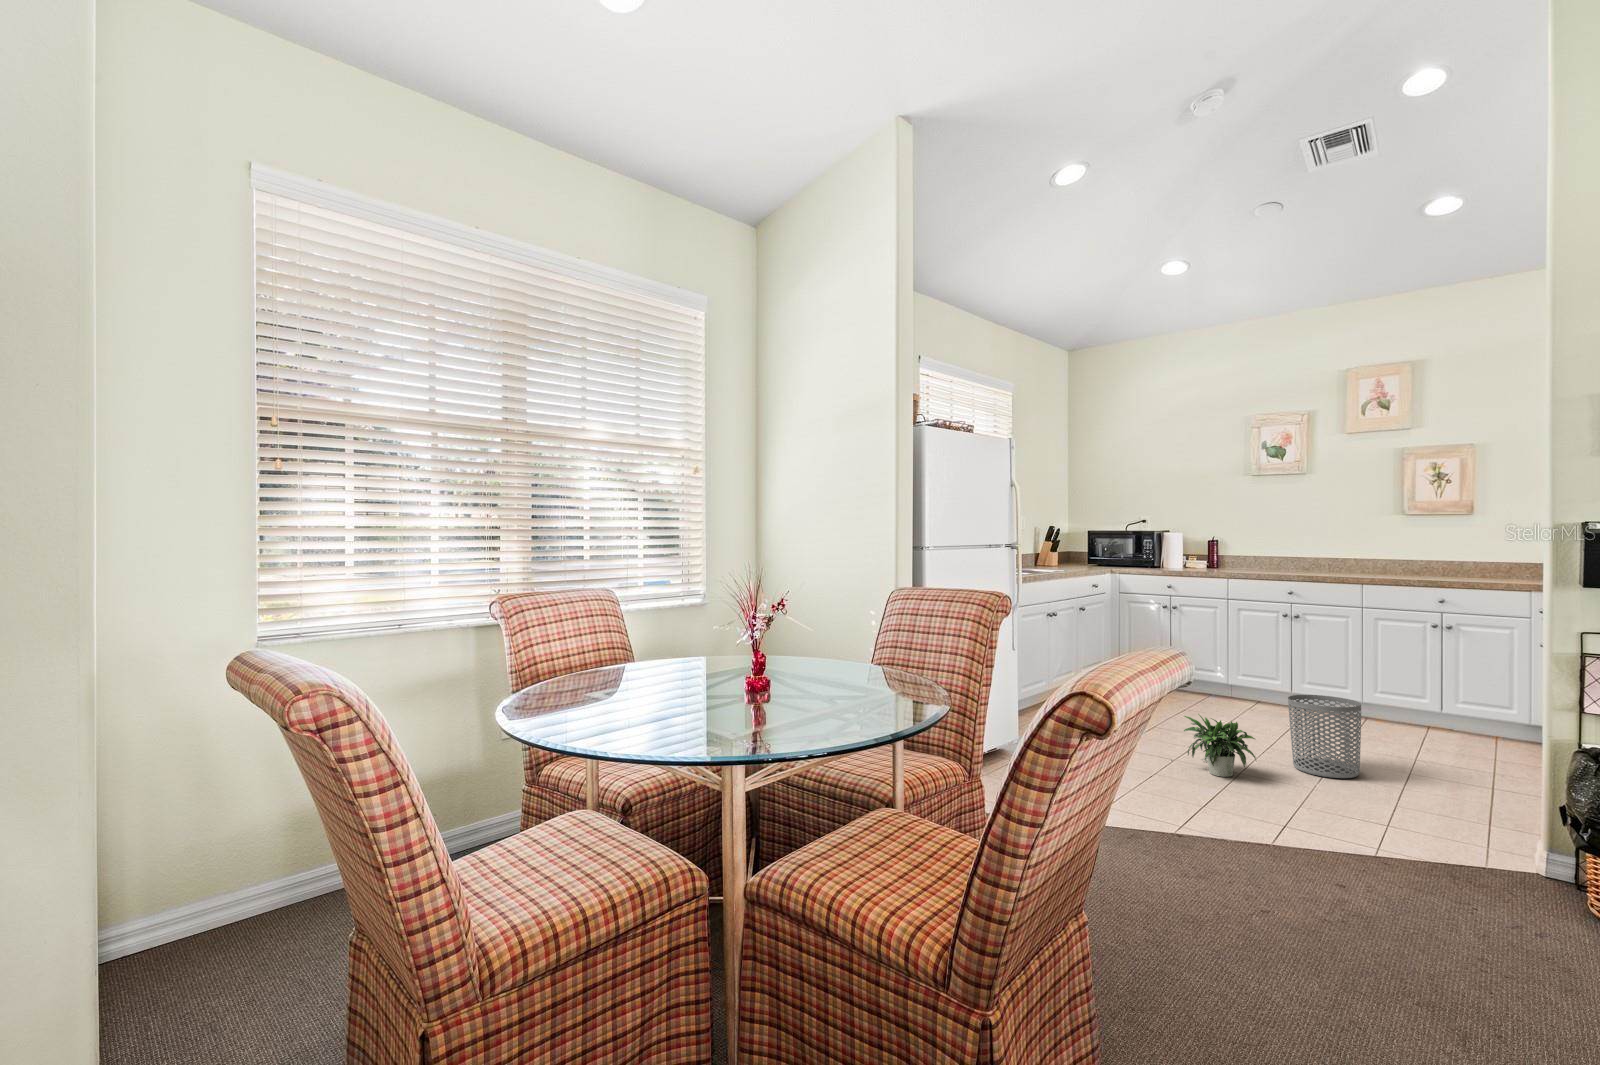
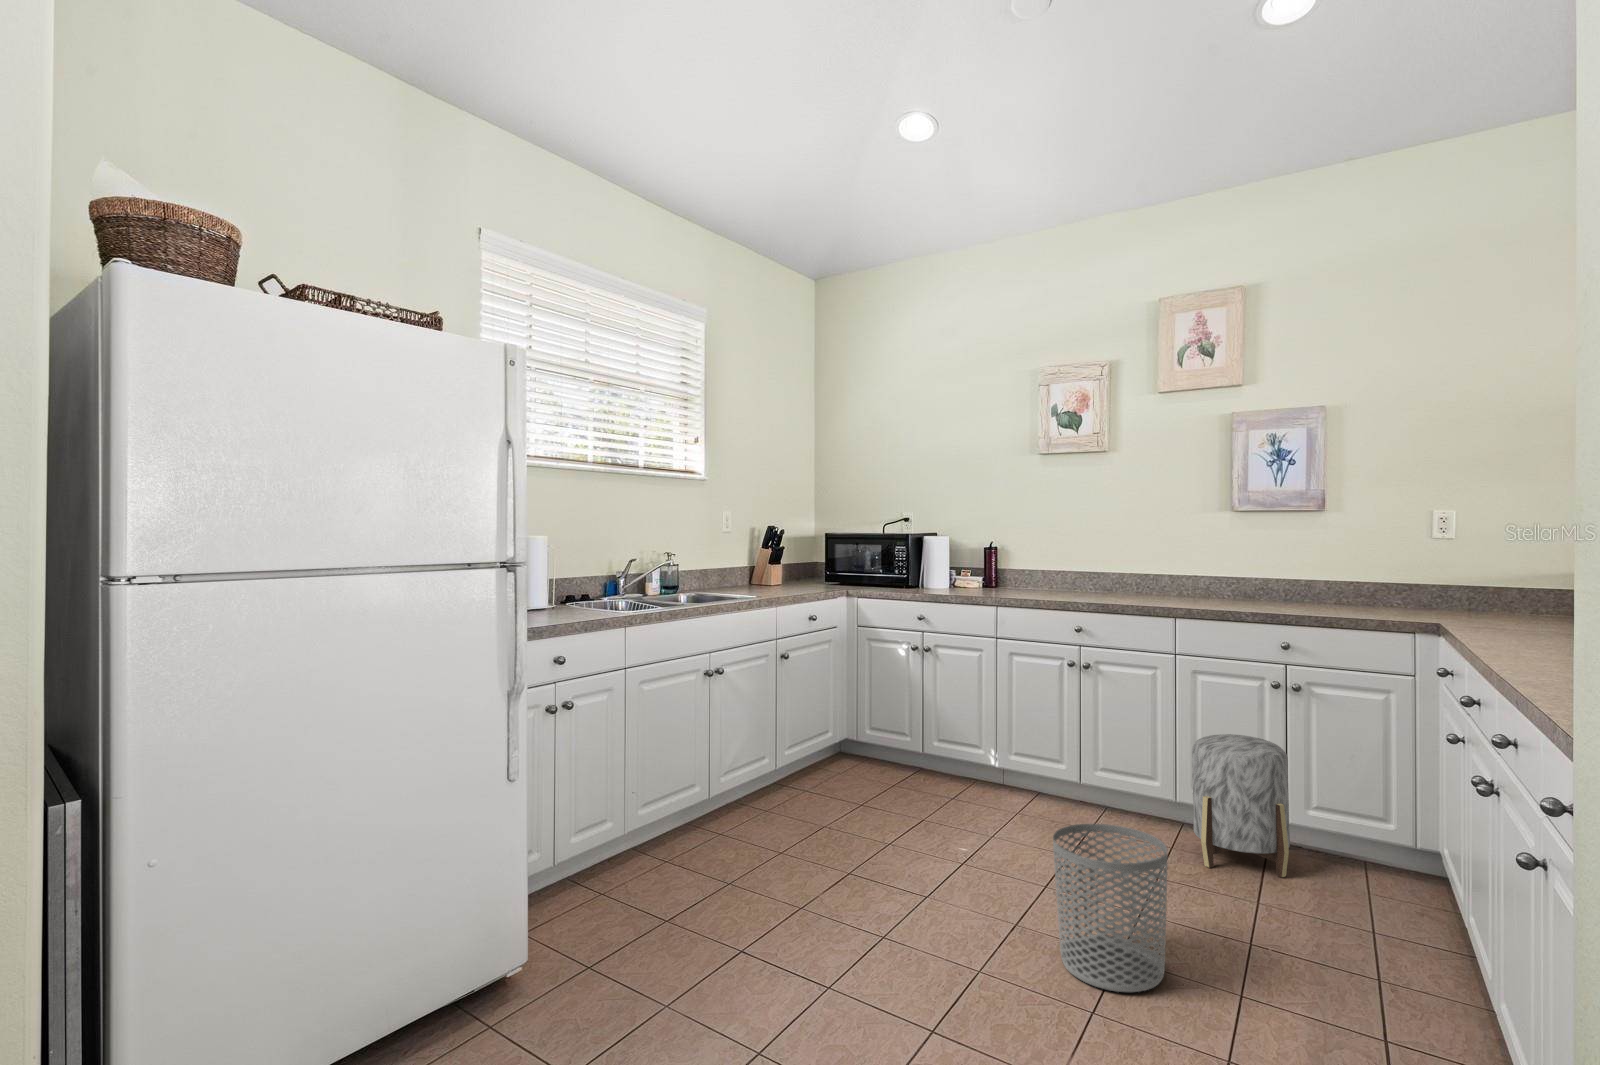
stool: none [1374,659,1446,746] -> present [1192,734,1290,877]
potted plant: present [1170,714,1256,777] -> none [856,877,990,1009]

